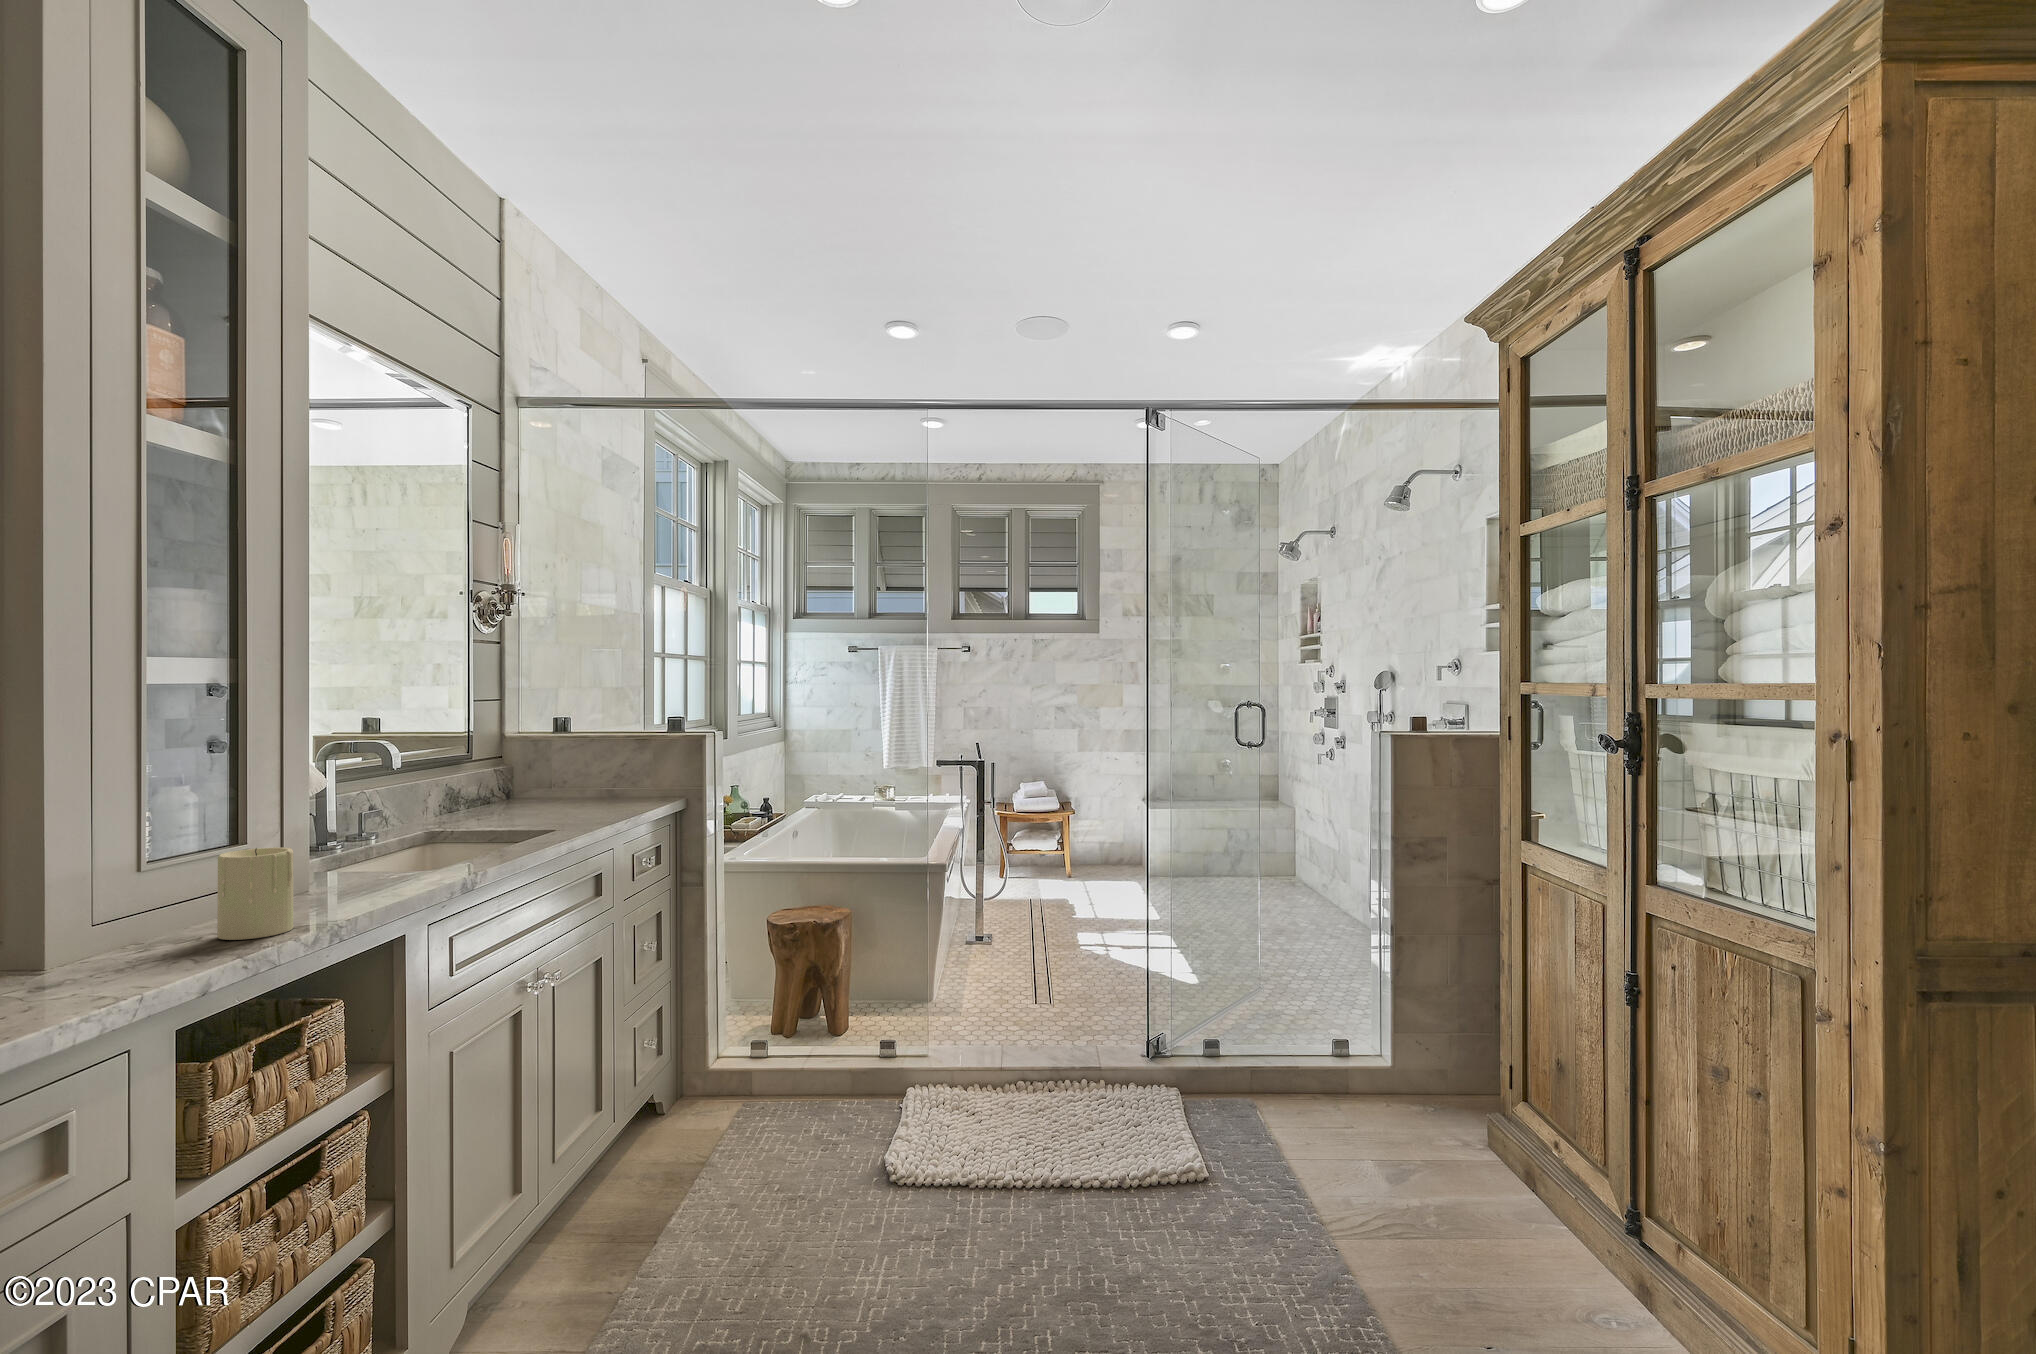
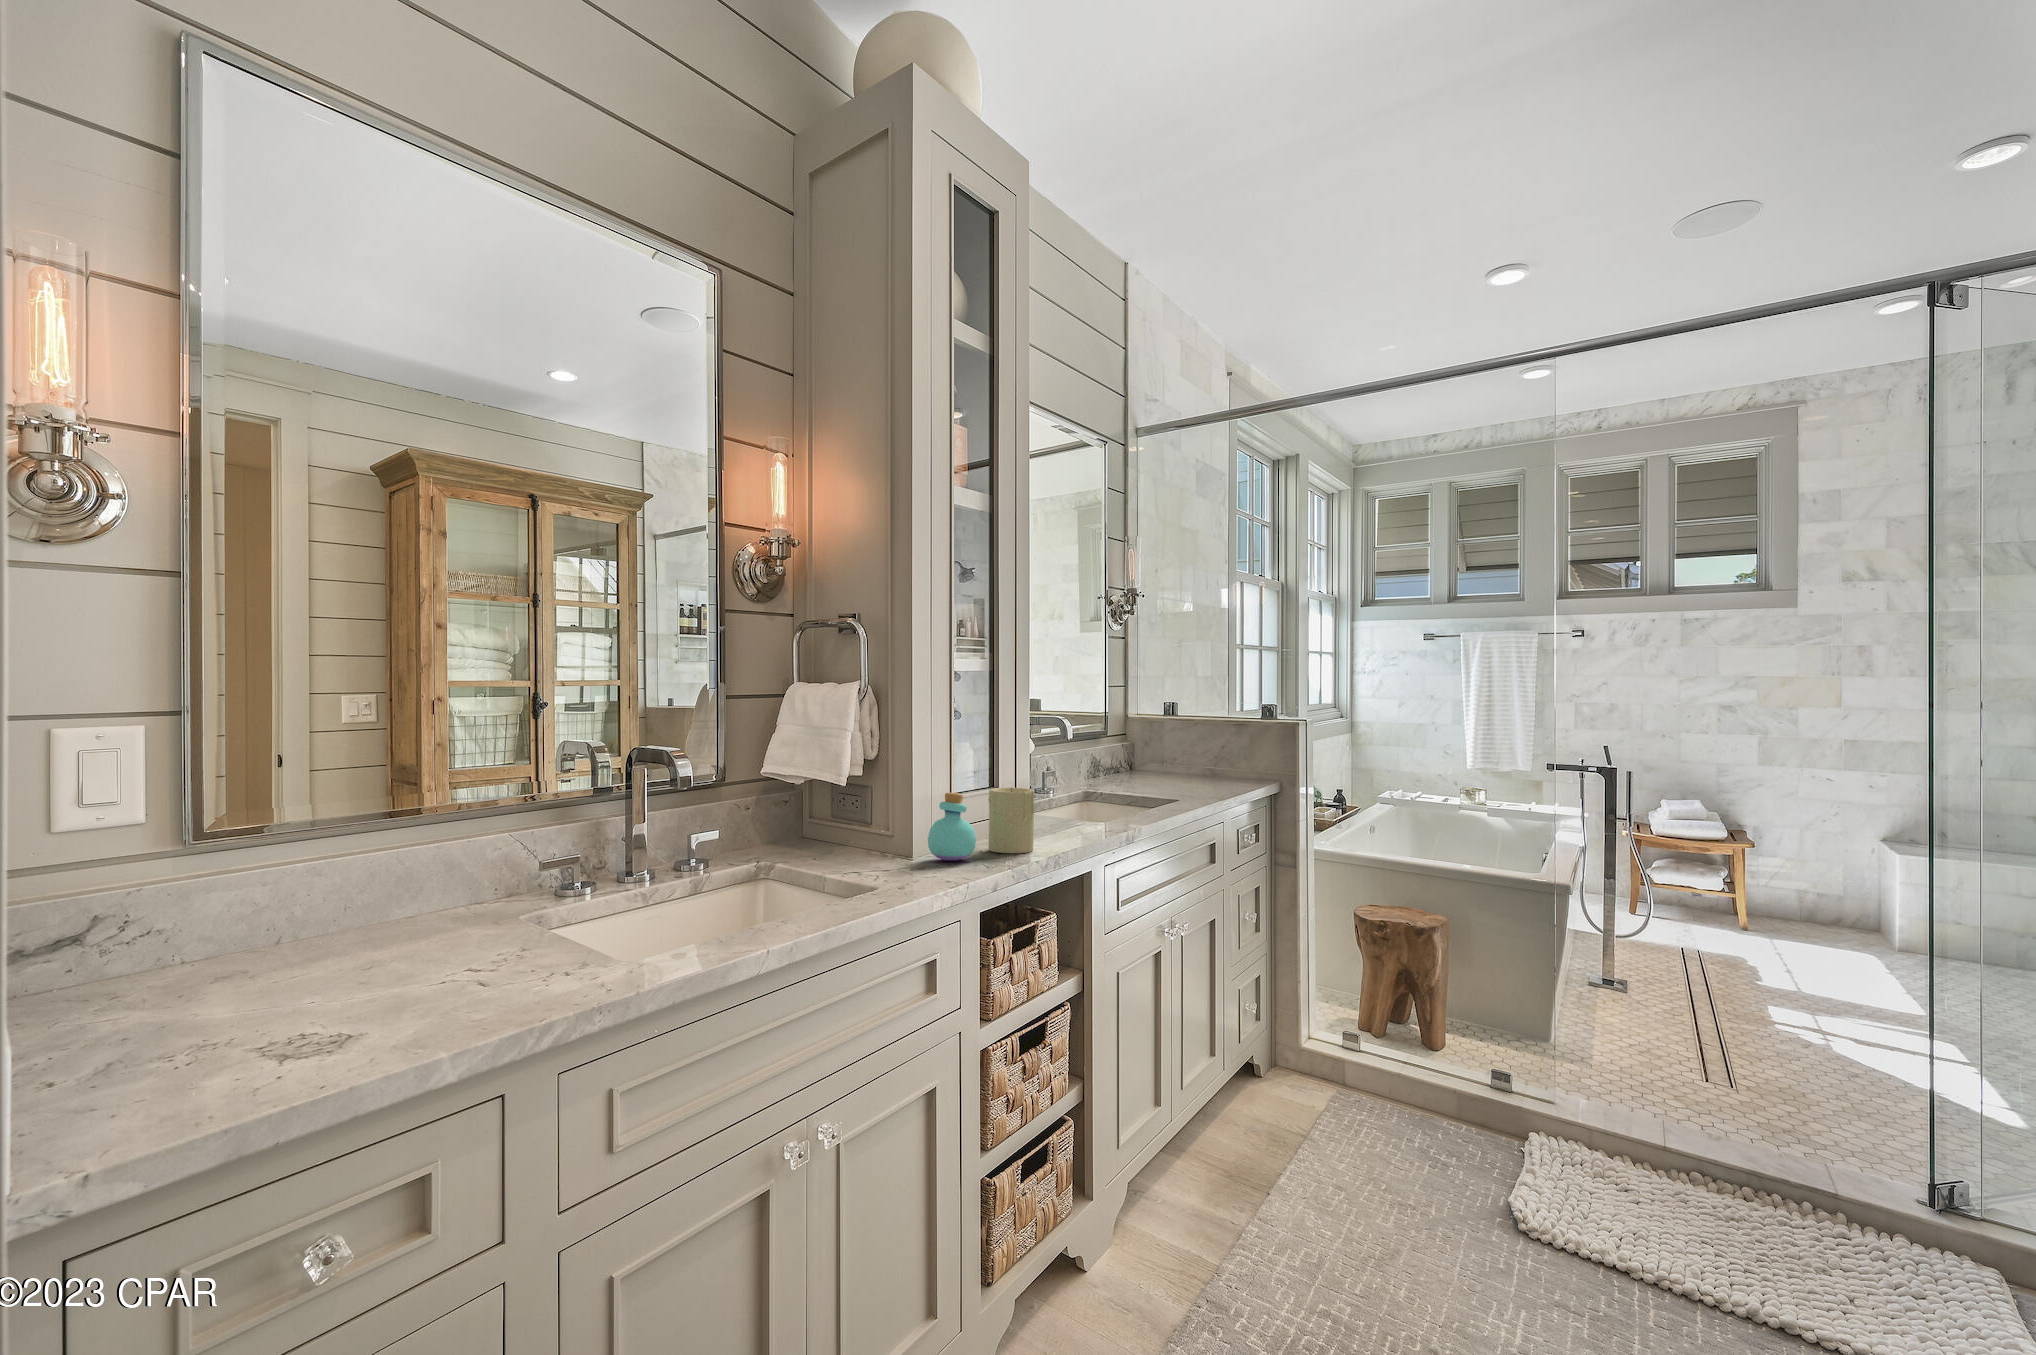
perfume bottle: none [89,869,182,966] -> present [928,793,976,861]

